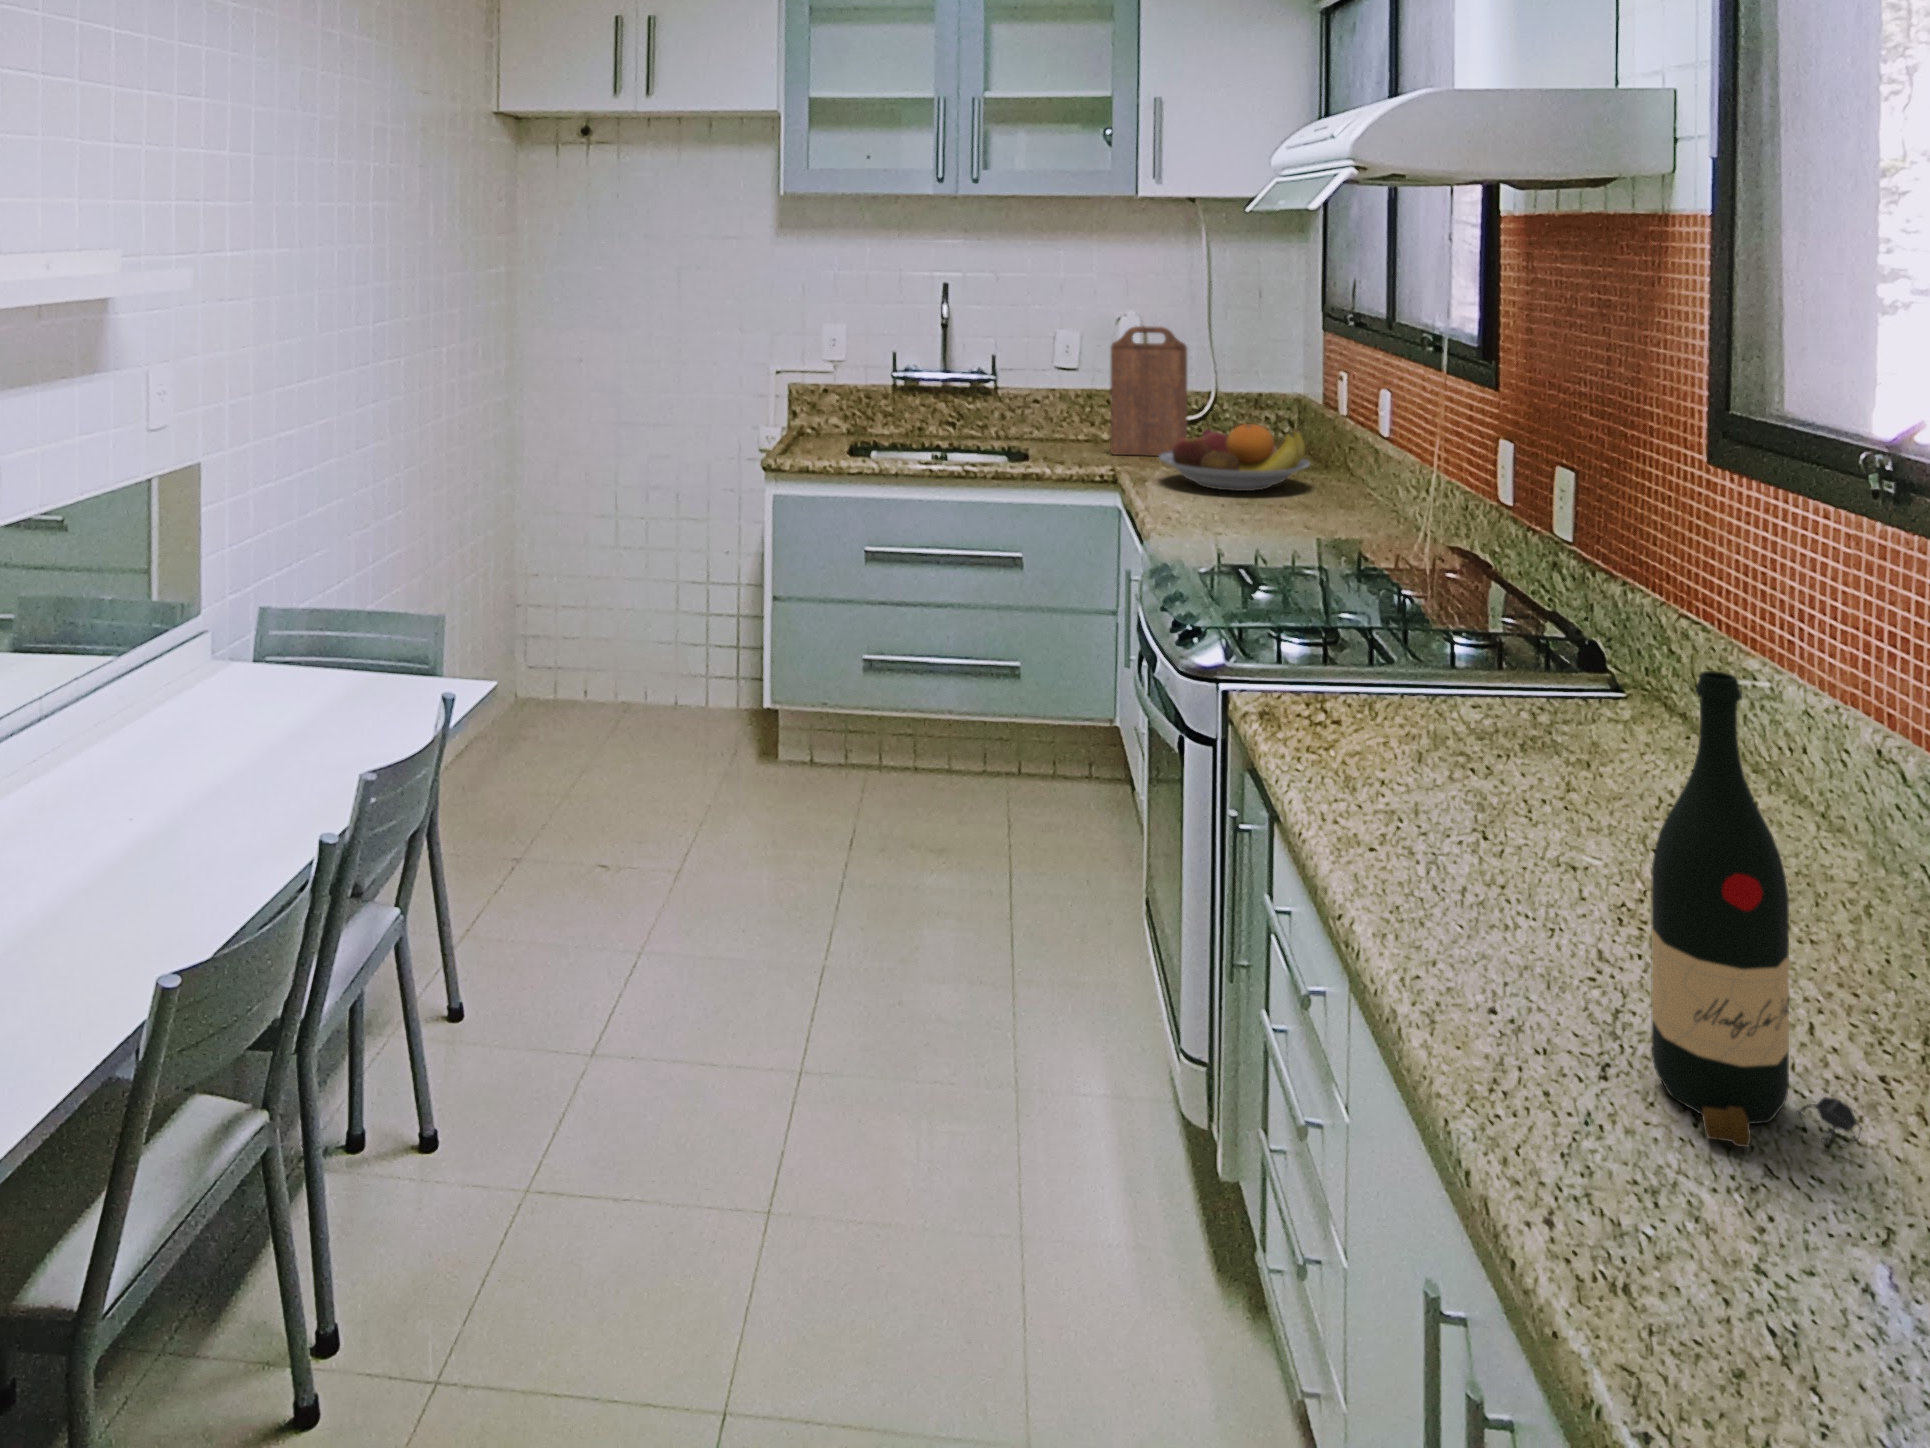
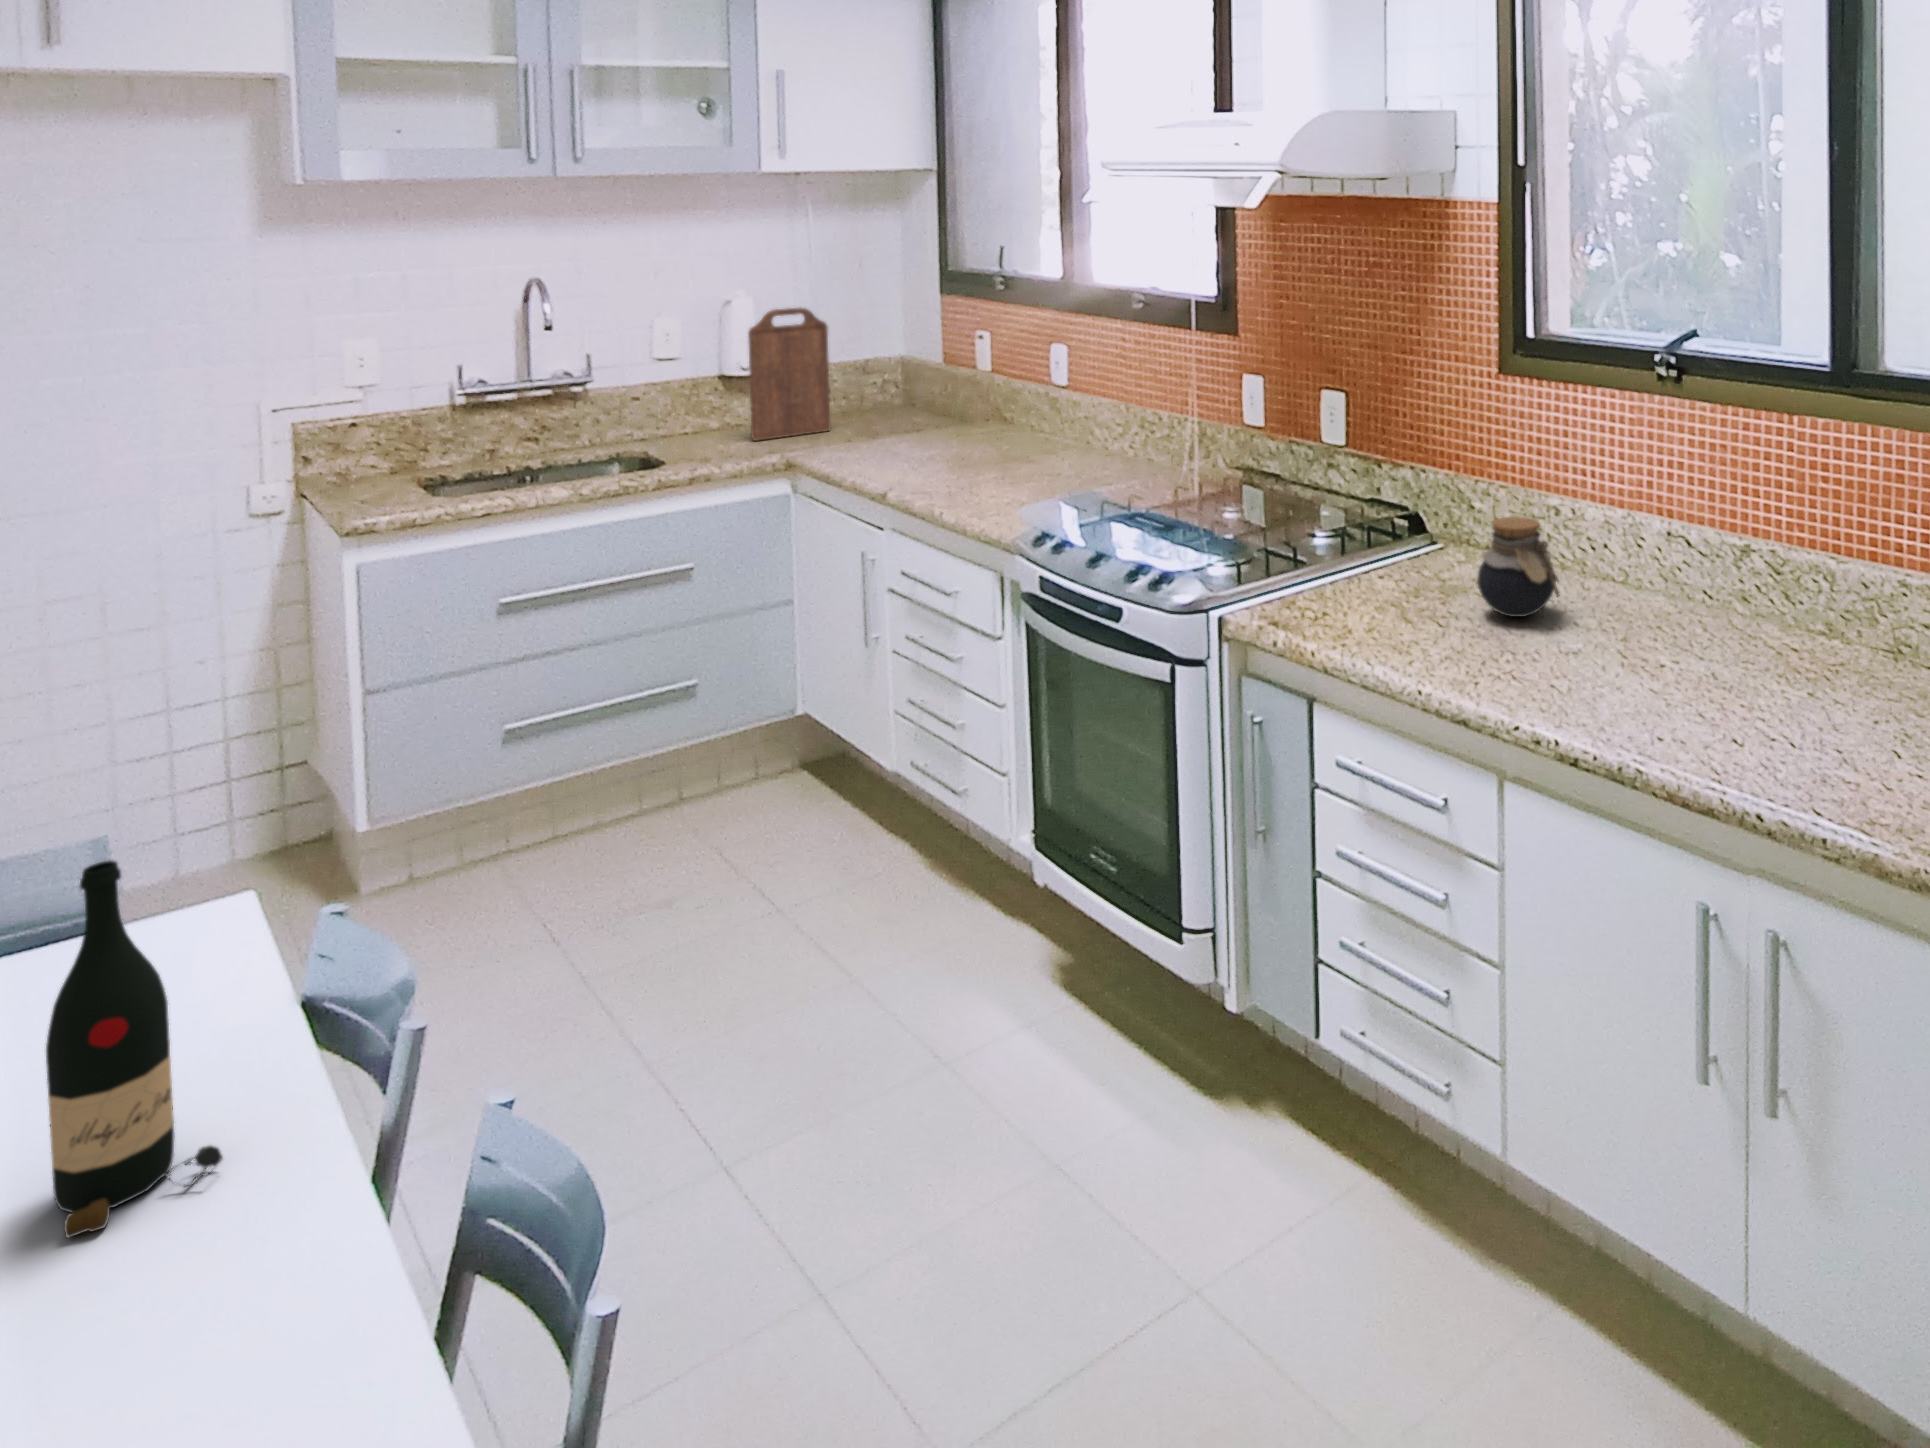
fruit bowl: present [1159,424,1310,491] -> none [849,390,993,456]
jar: none [1493,653,1624,809] -> present [1477,517,1559,617]
wine bottle: present [1651,671,1860,1147] -> present [46,860,222,1237]

